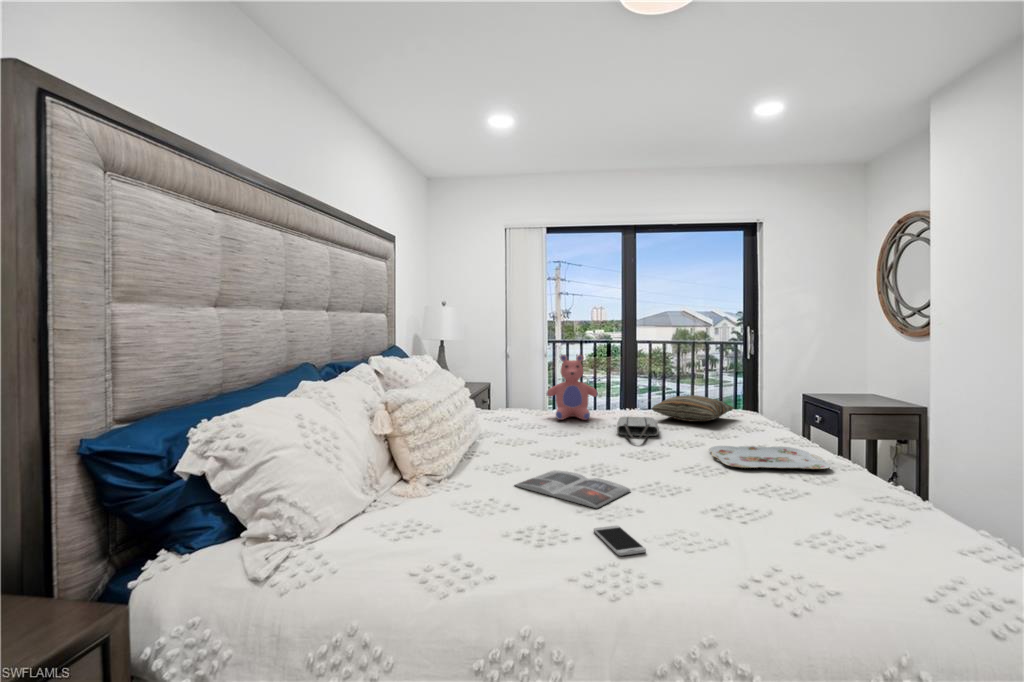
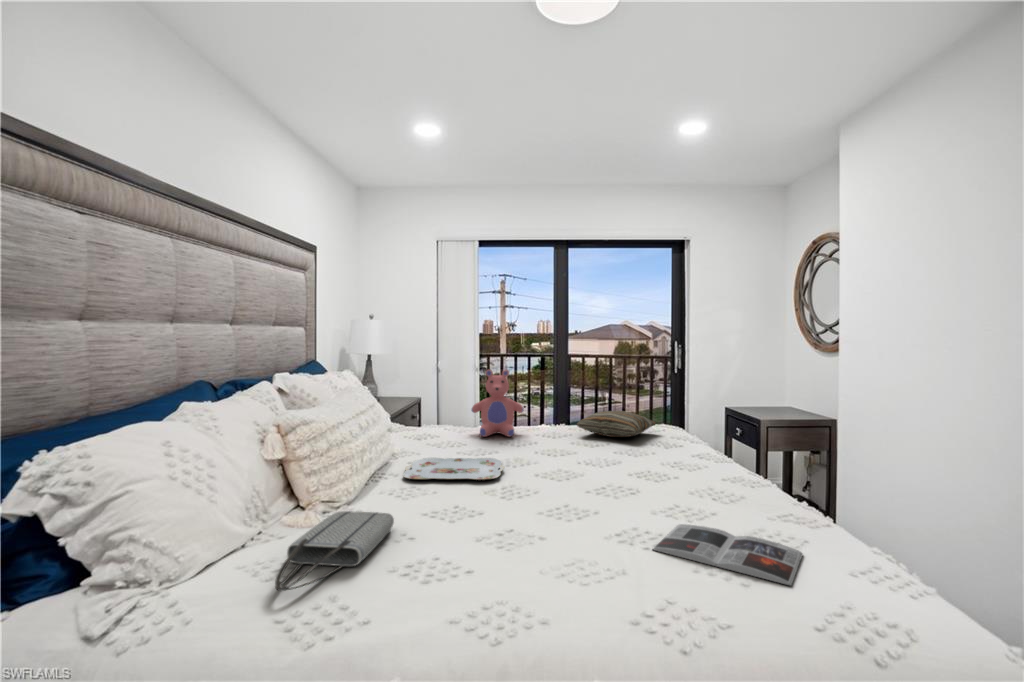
tote bag: present [617,417,659,439] -> present [275,511,394,591]
serving tray: present [709,446,830,469] -> present [403,458,504,480]
magazine: present [515,470,630,508] -> present [653,524,802,585]
smartphone: present [594,526,646,556] -> none [491,556,541,591]

